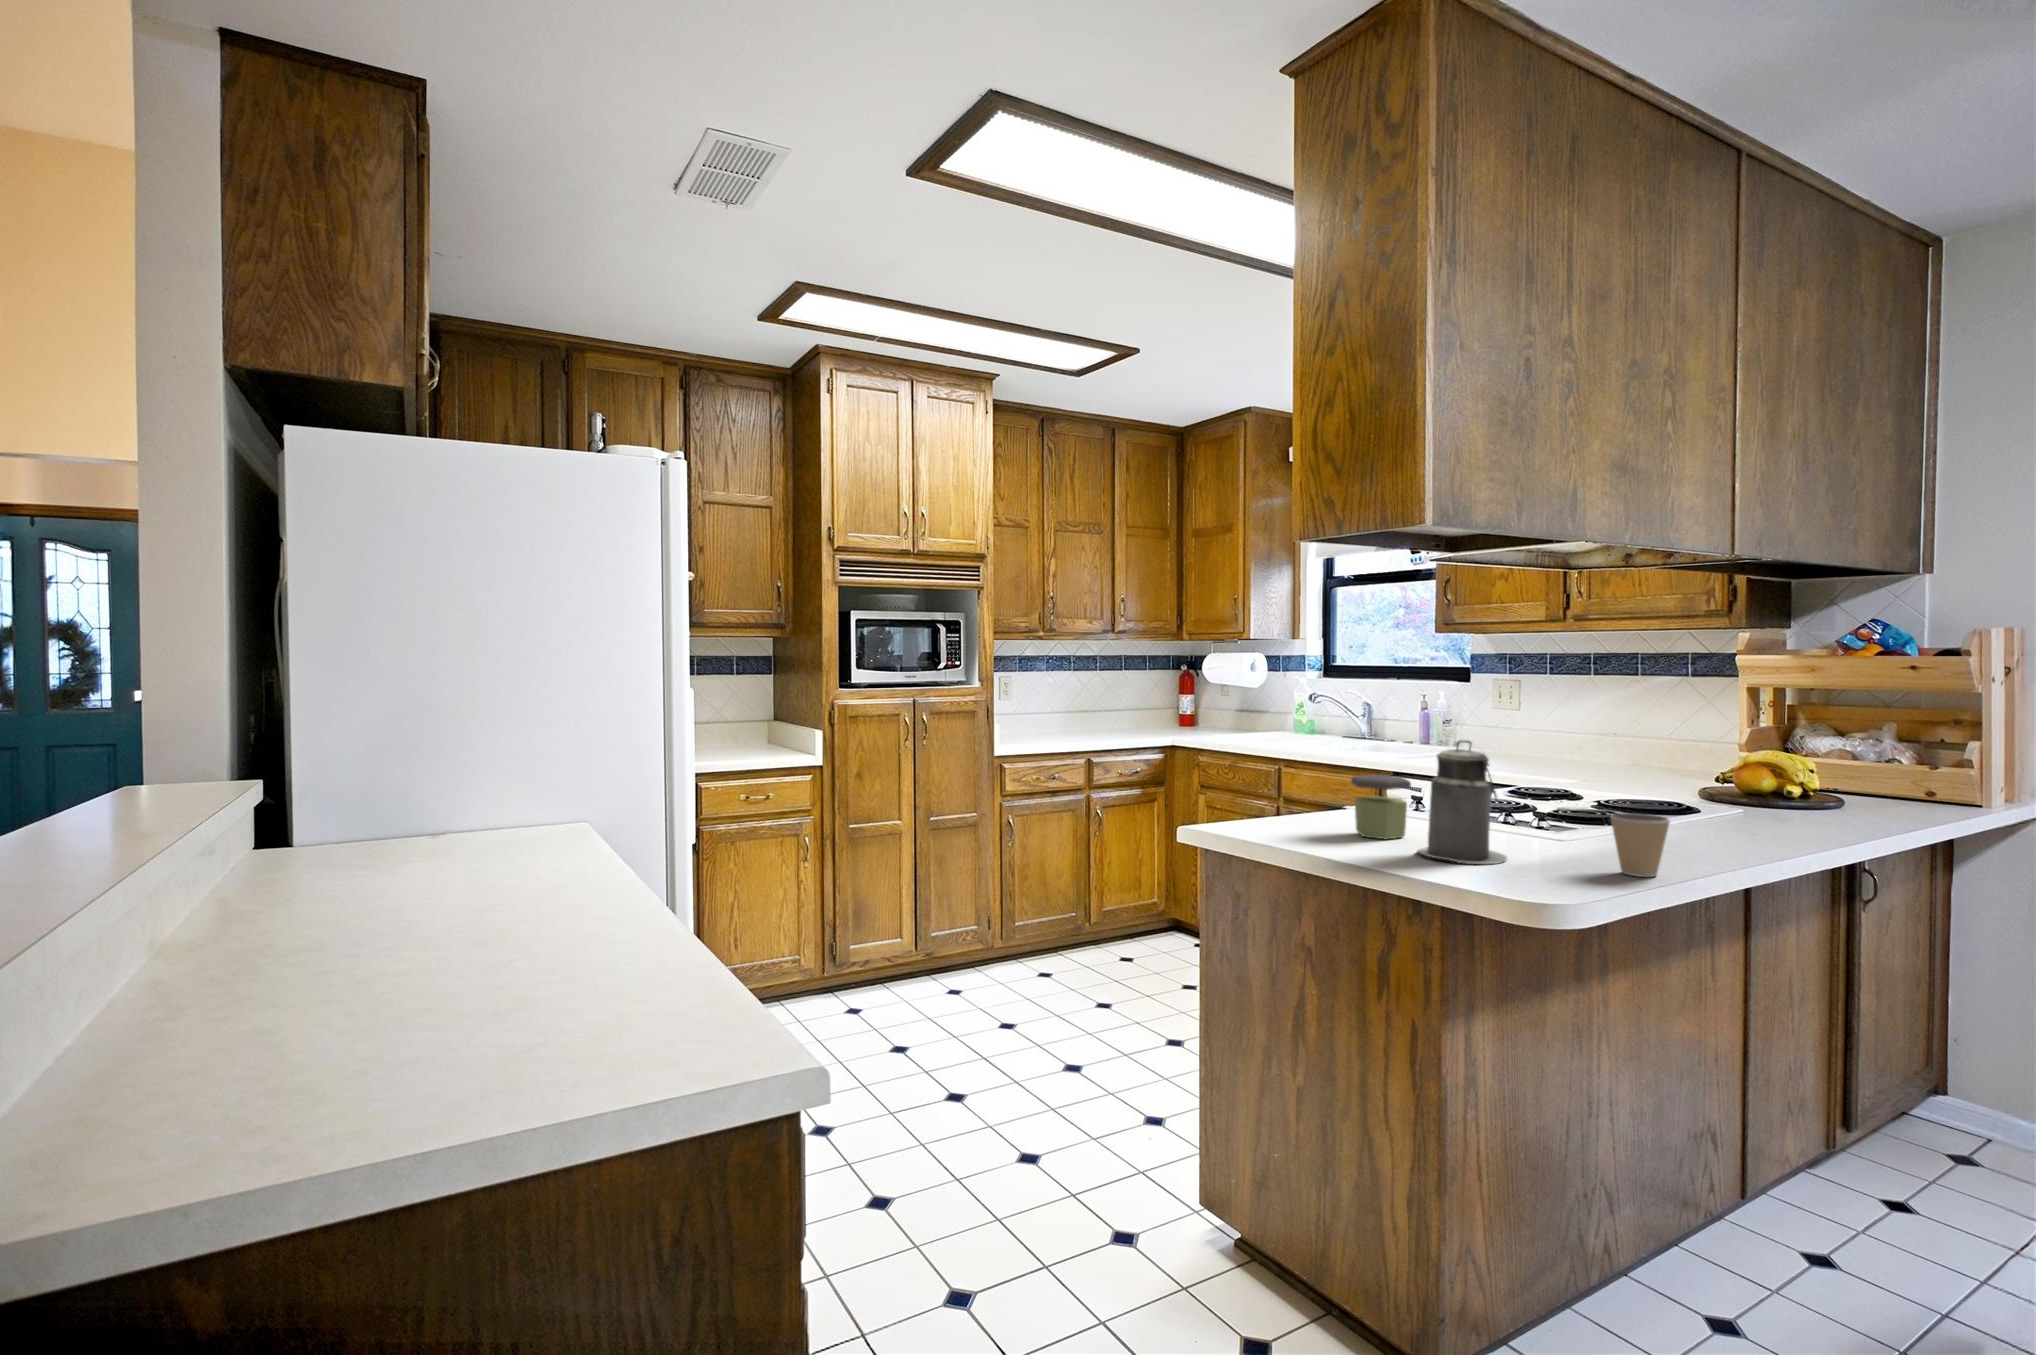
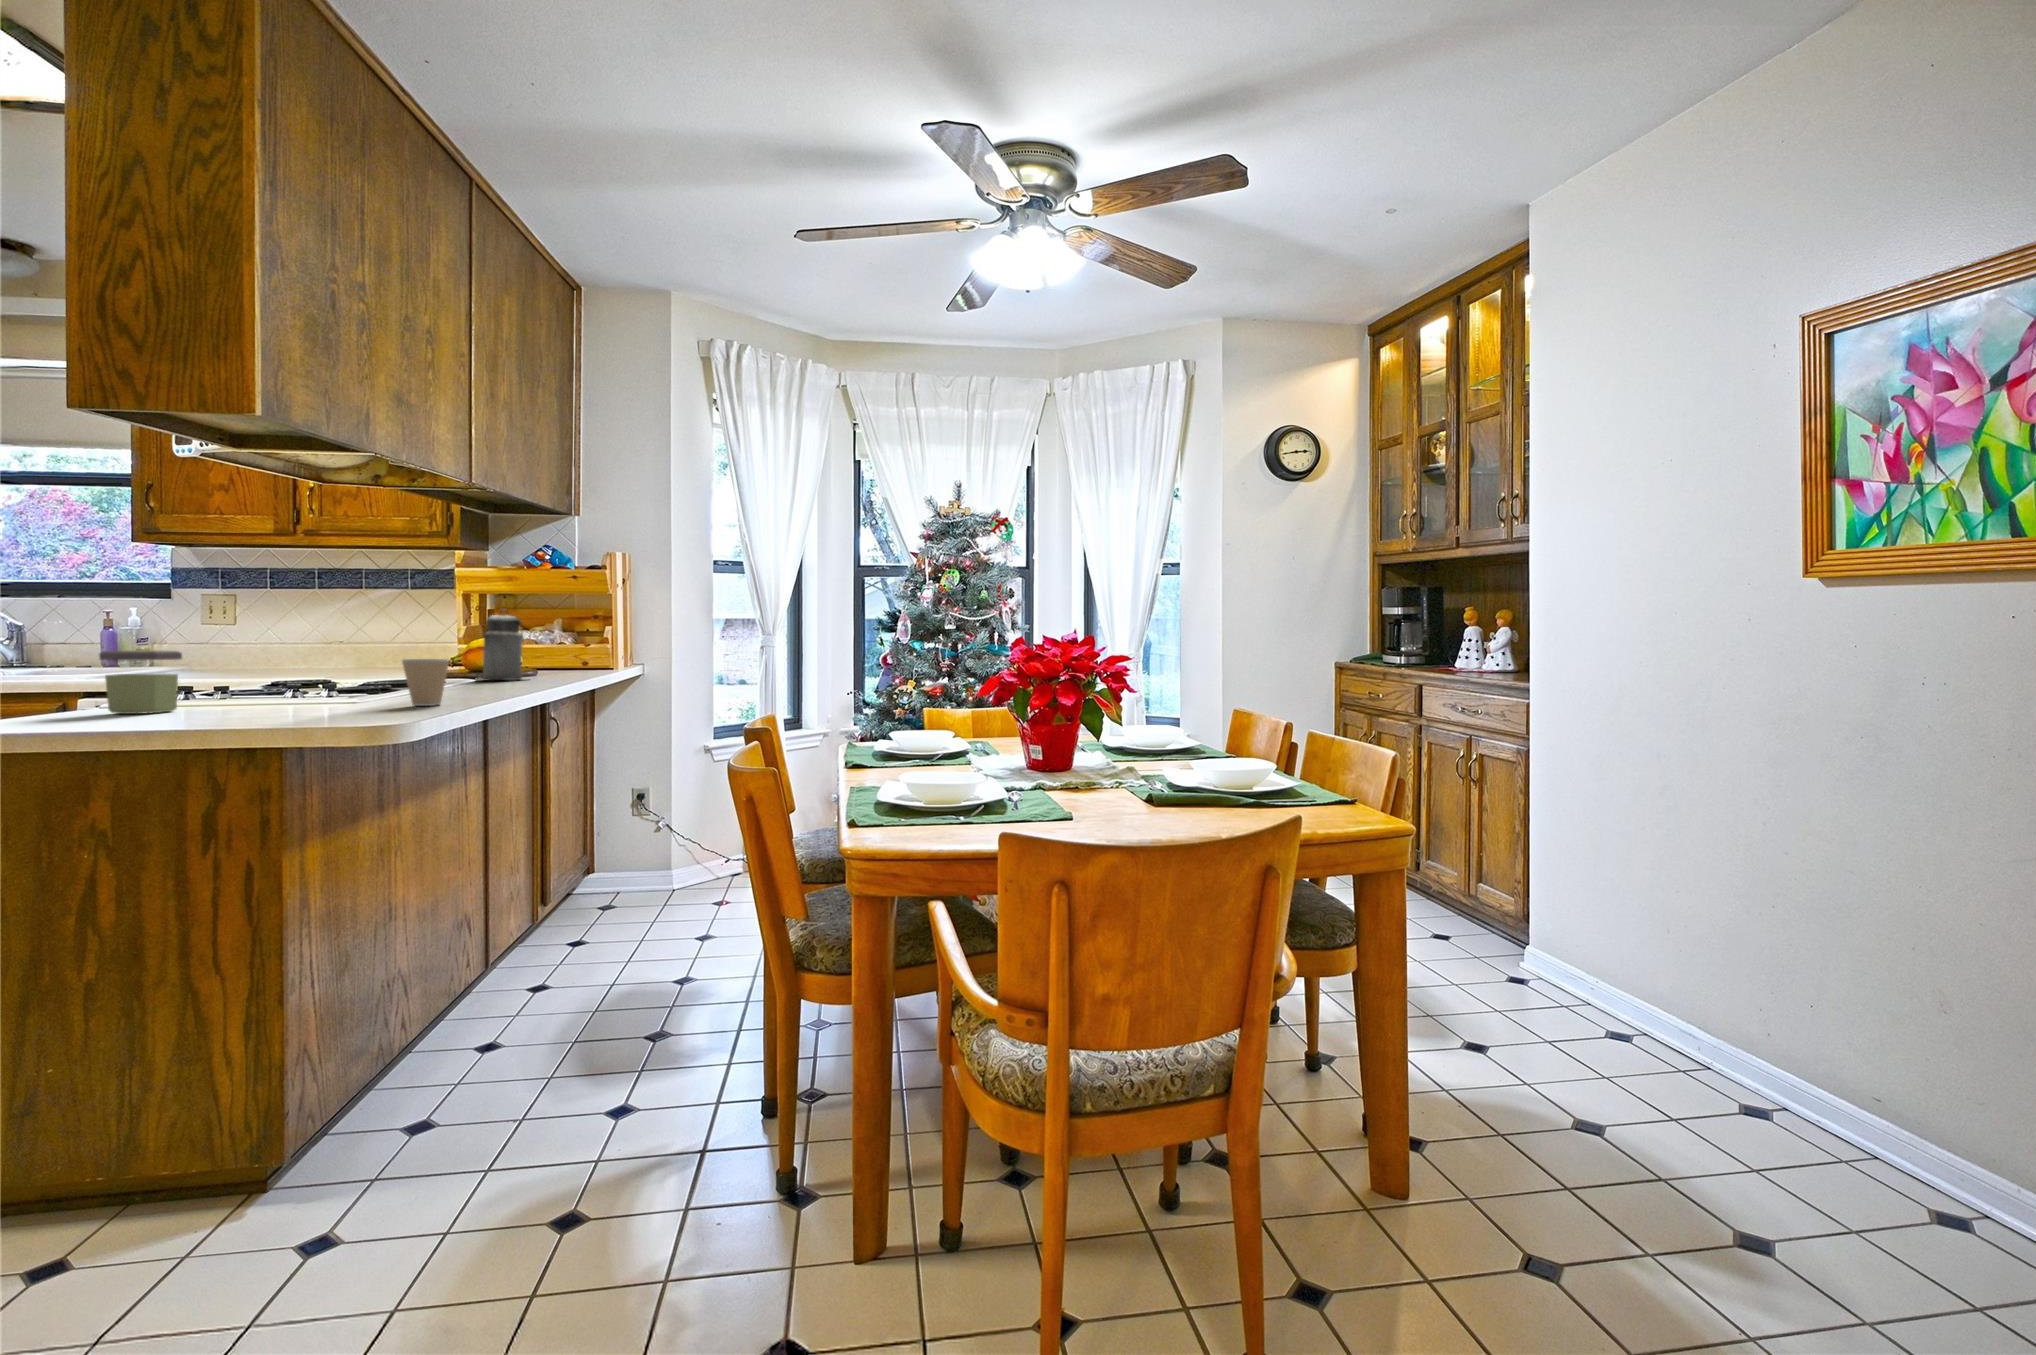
canister: present [1418,740,1507,864] -> present [483,610,529,680]

